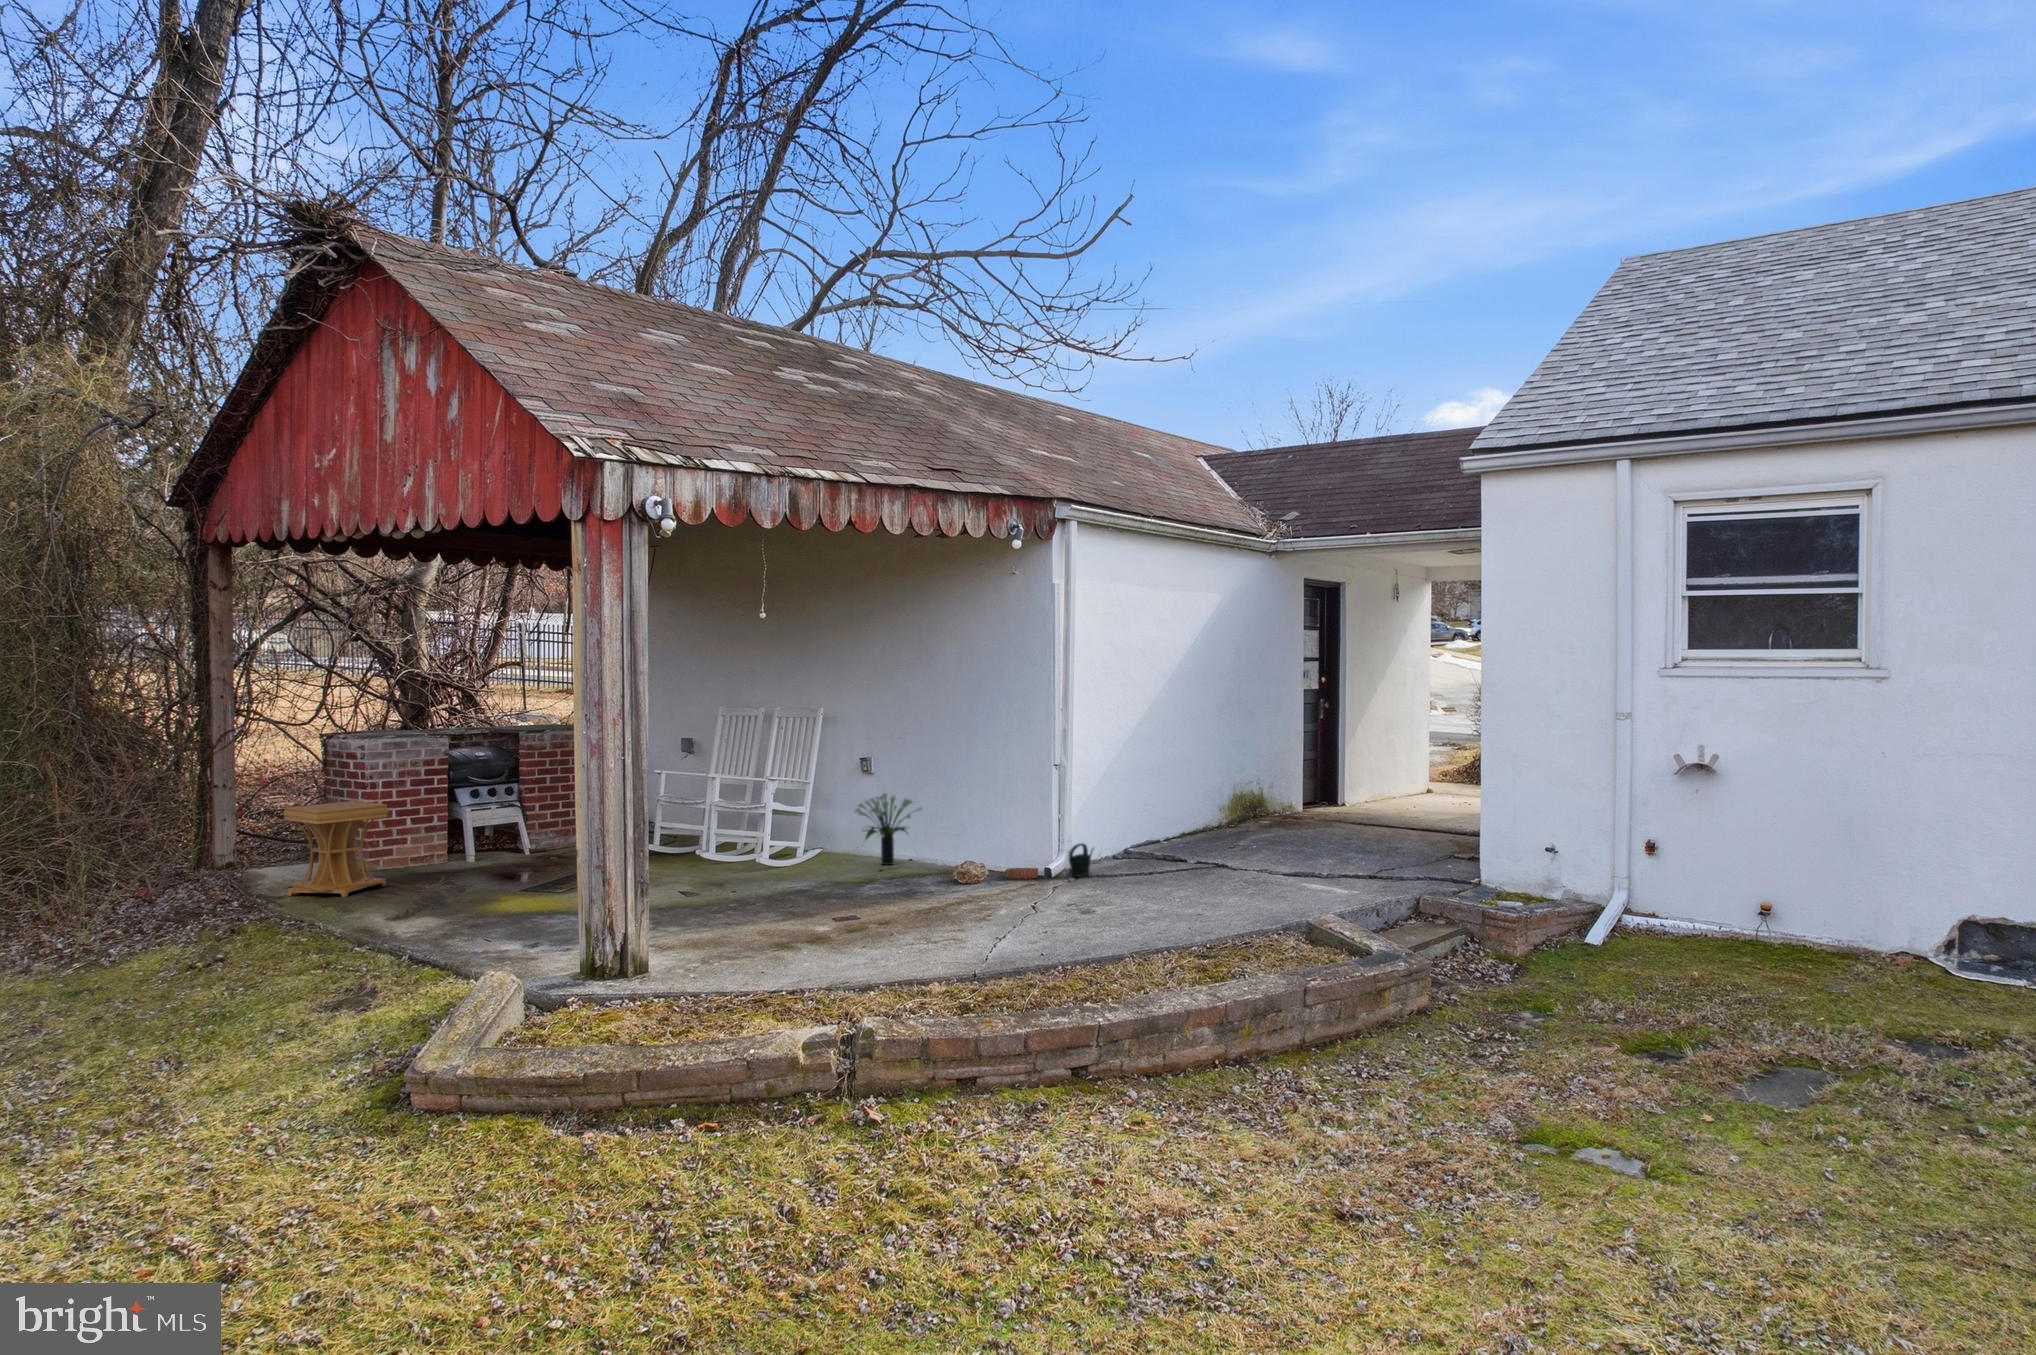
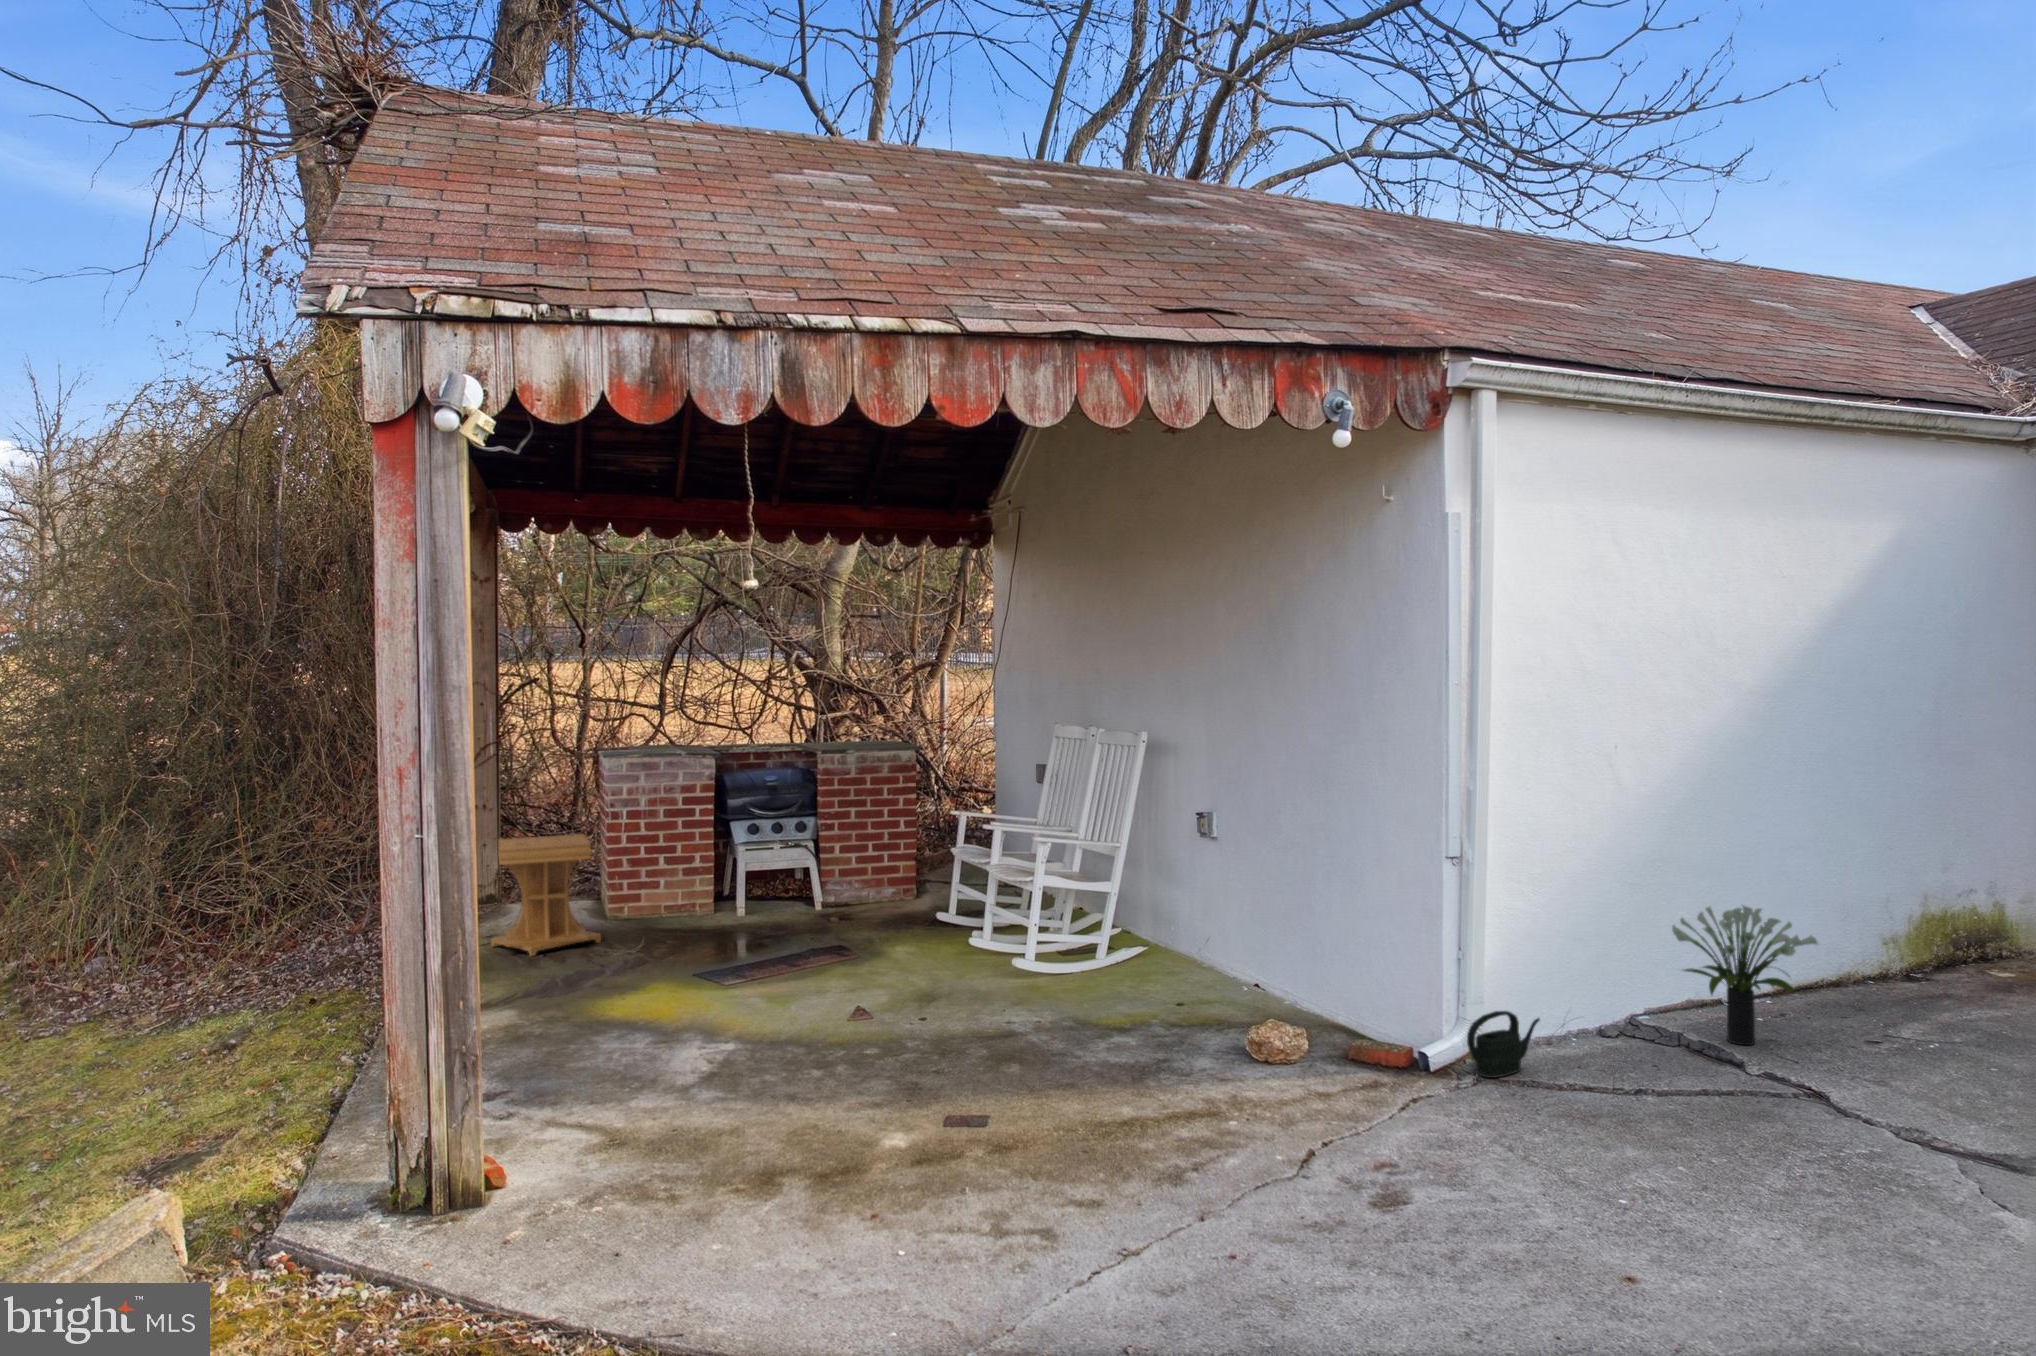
potted plant: present [855,793,921,865] -> present [1672,905,1818,1045]

